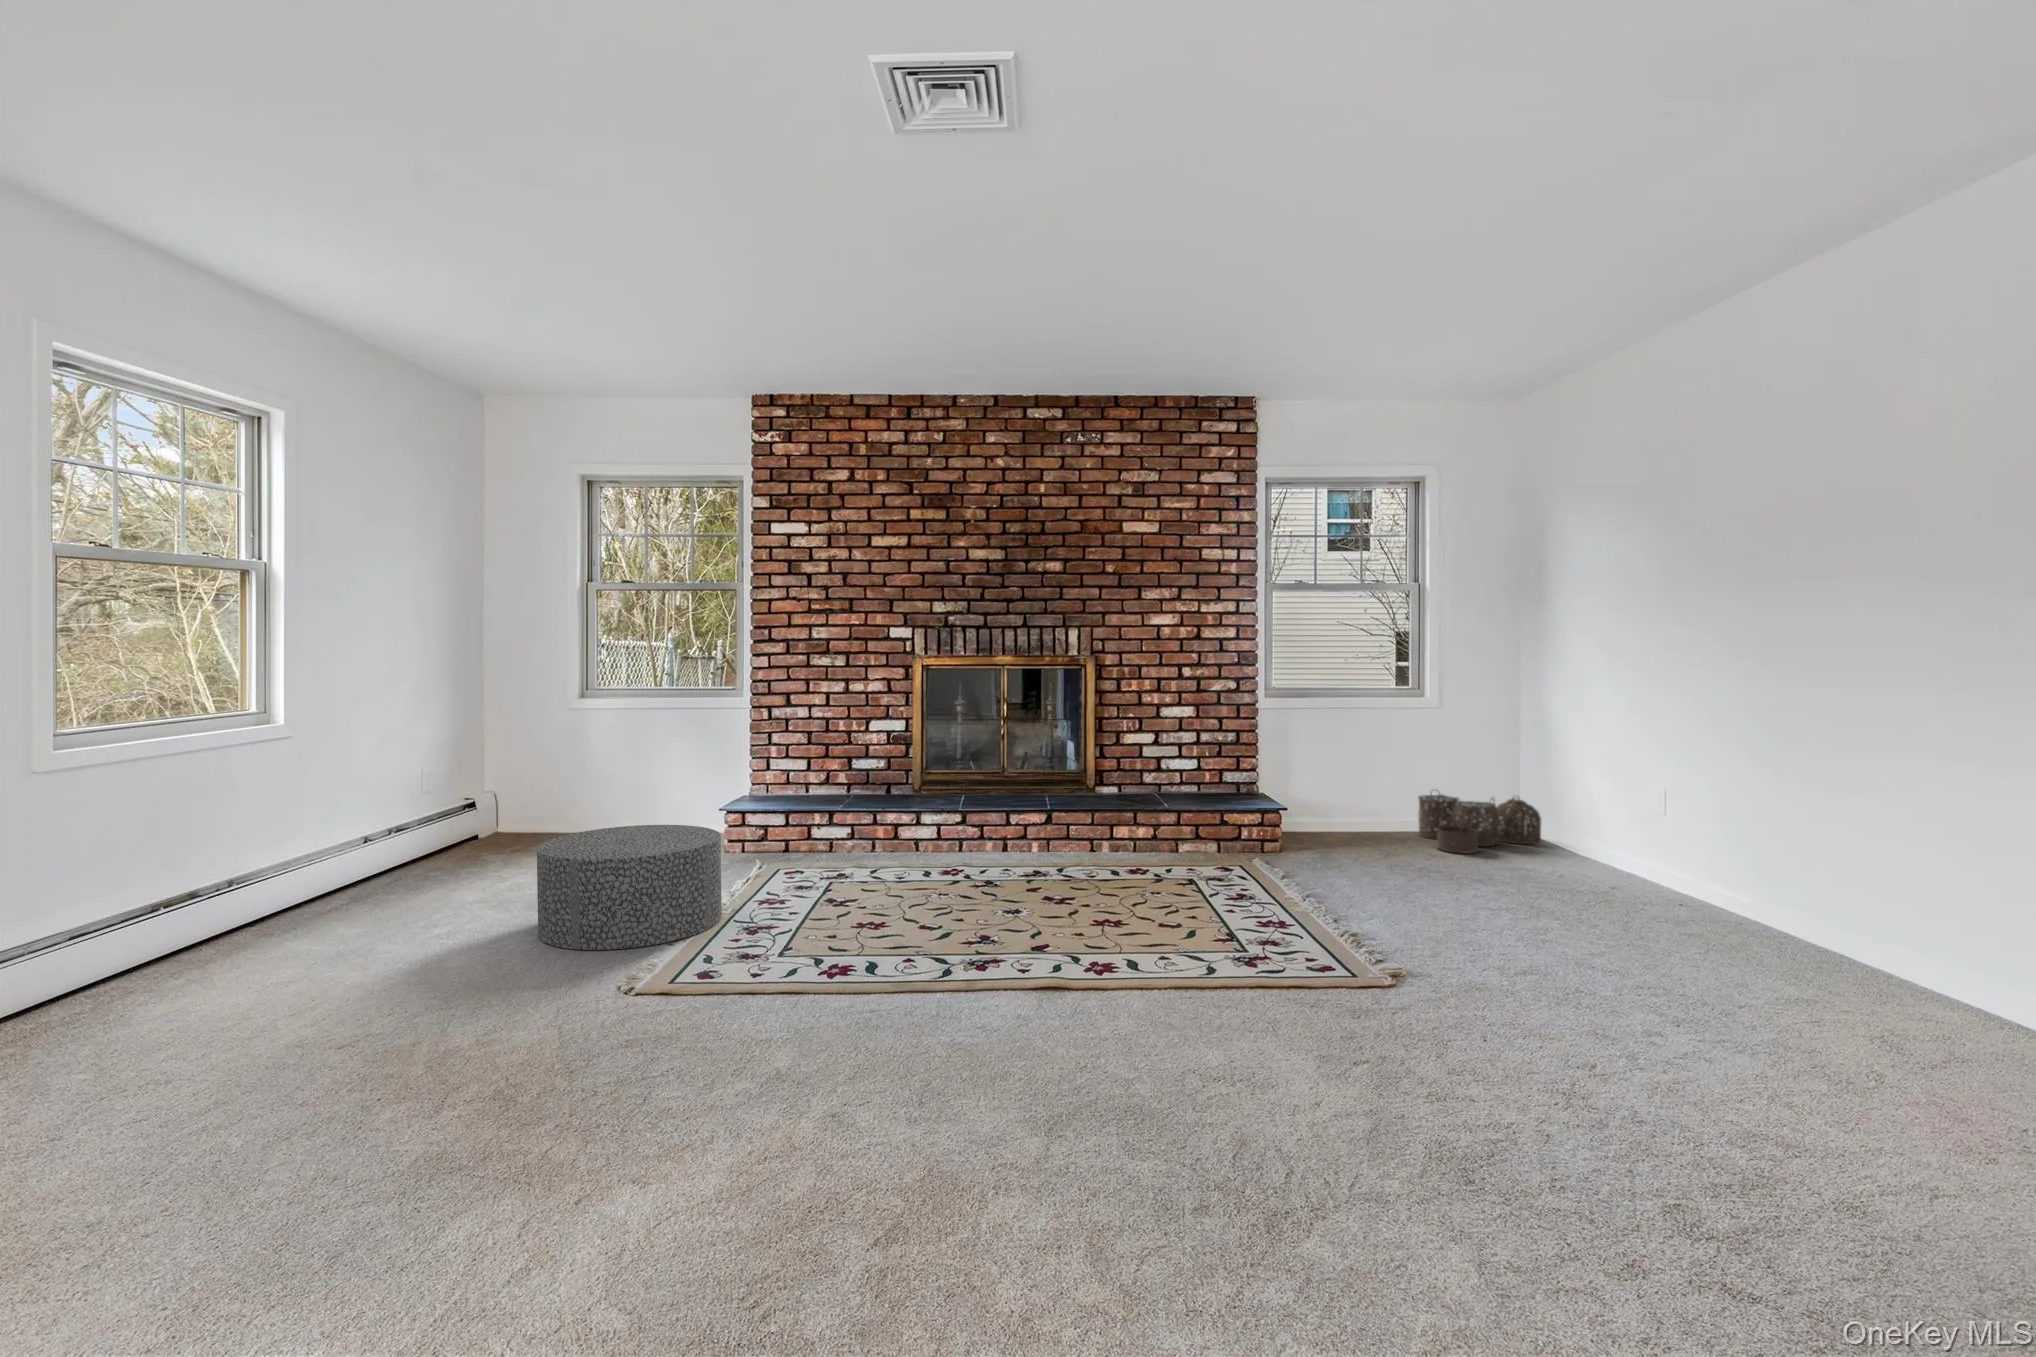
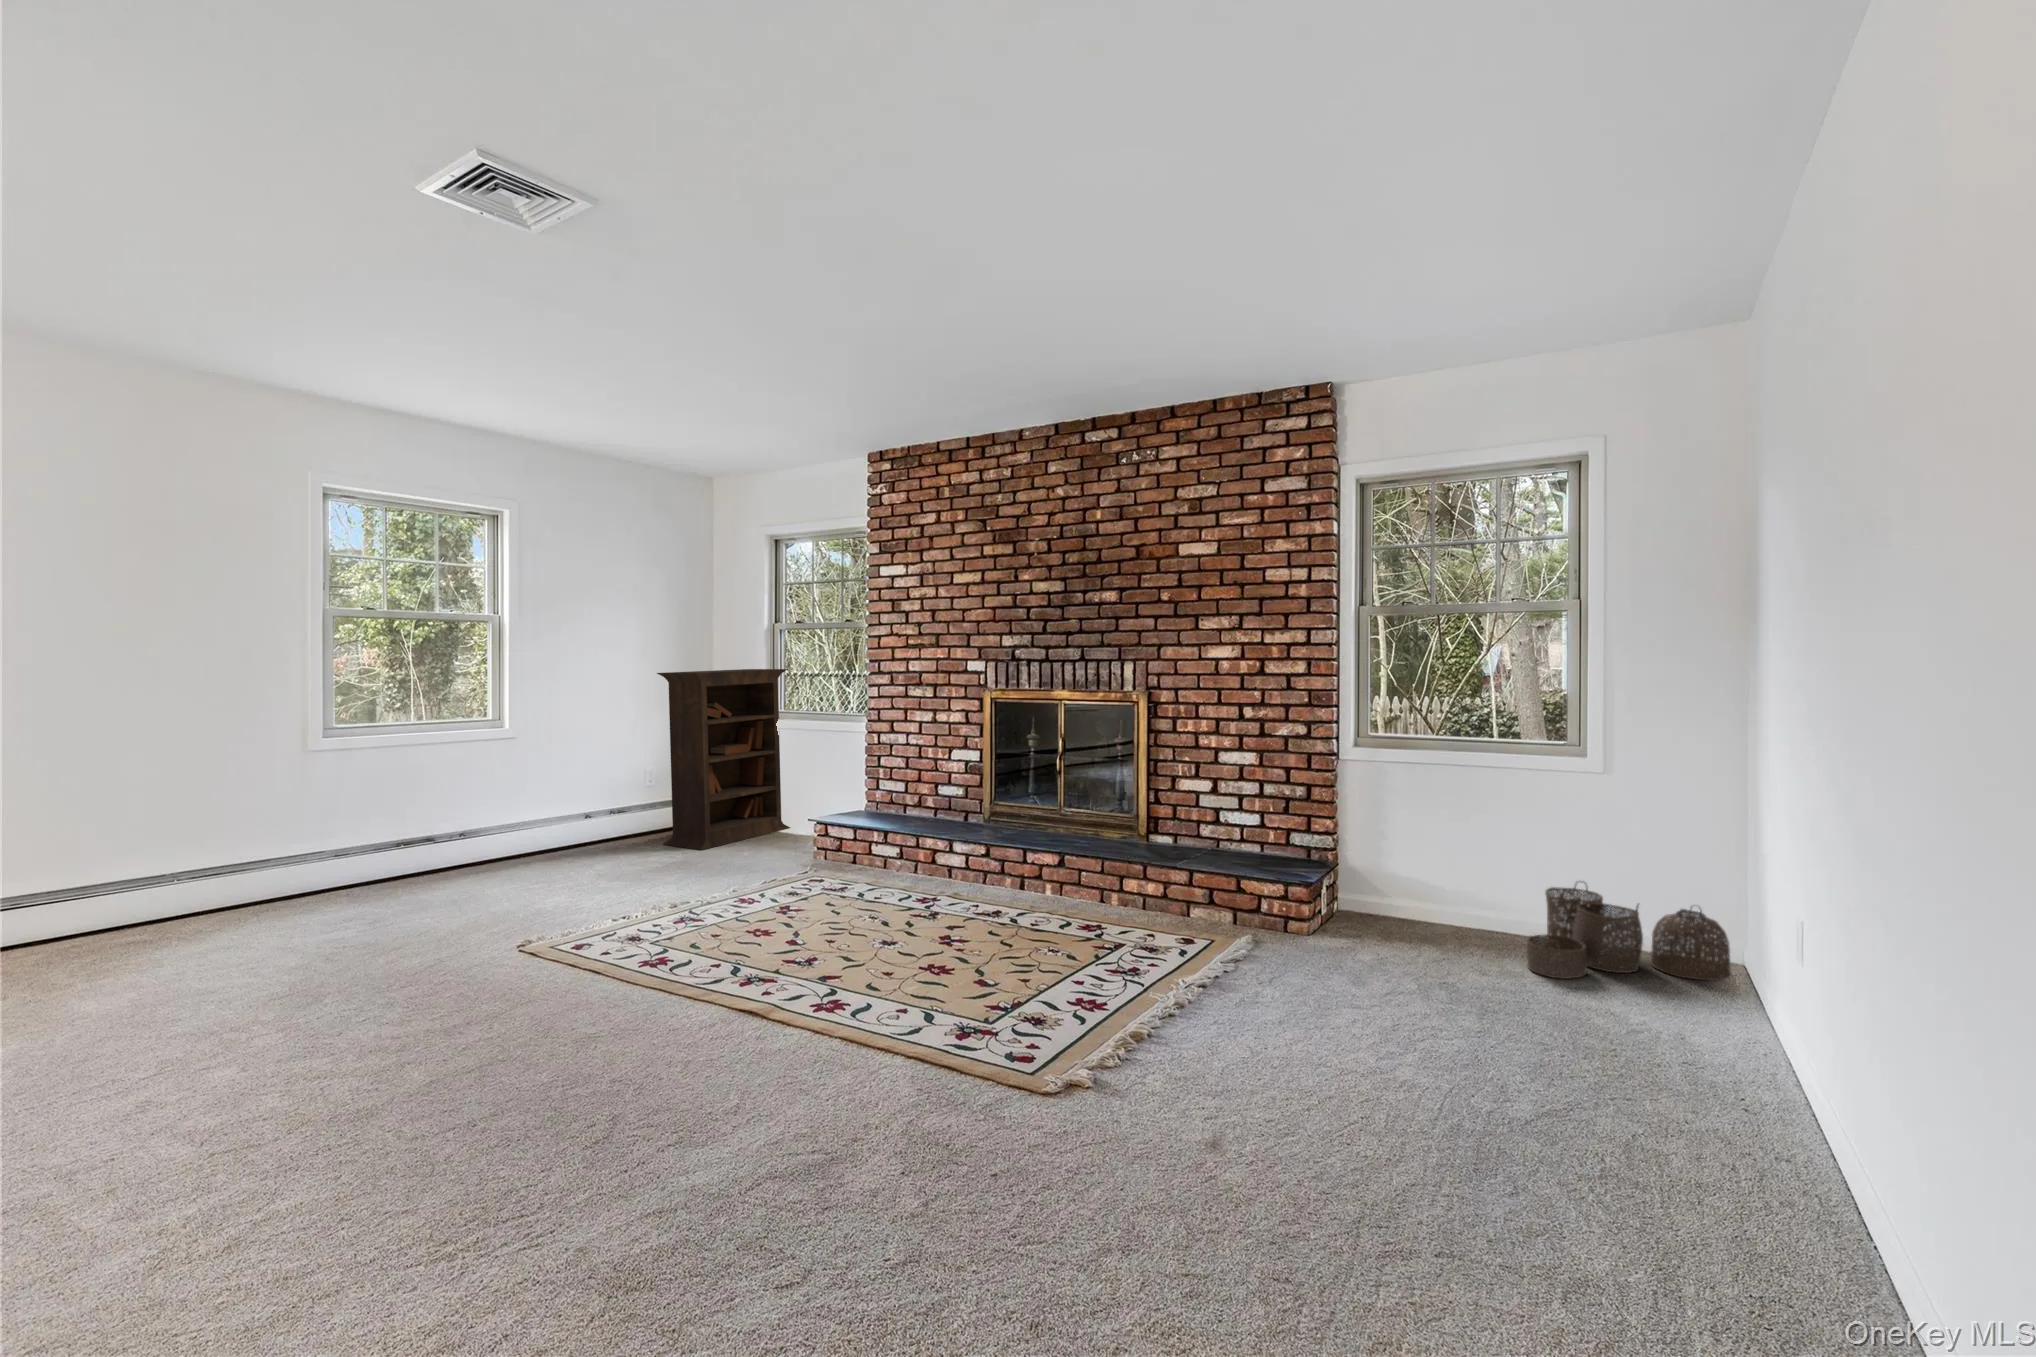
bookcase: none [463,637,608,859] -> present [657,669,790,850]
ottoman: present [537,825,722,950] -> none [557,835,708,938]

